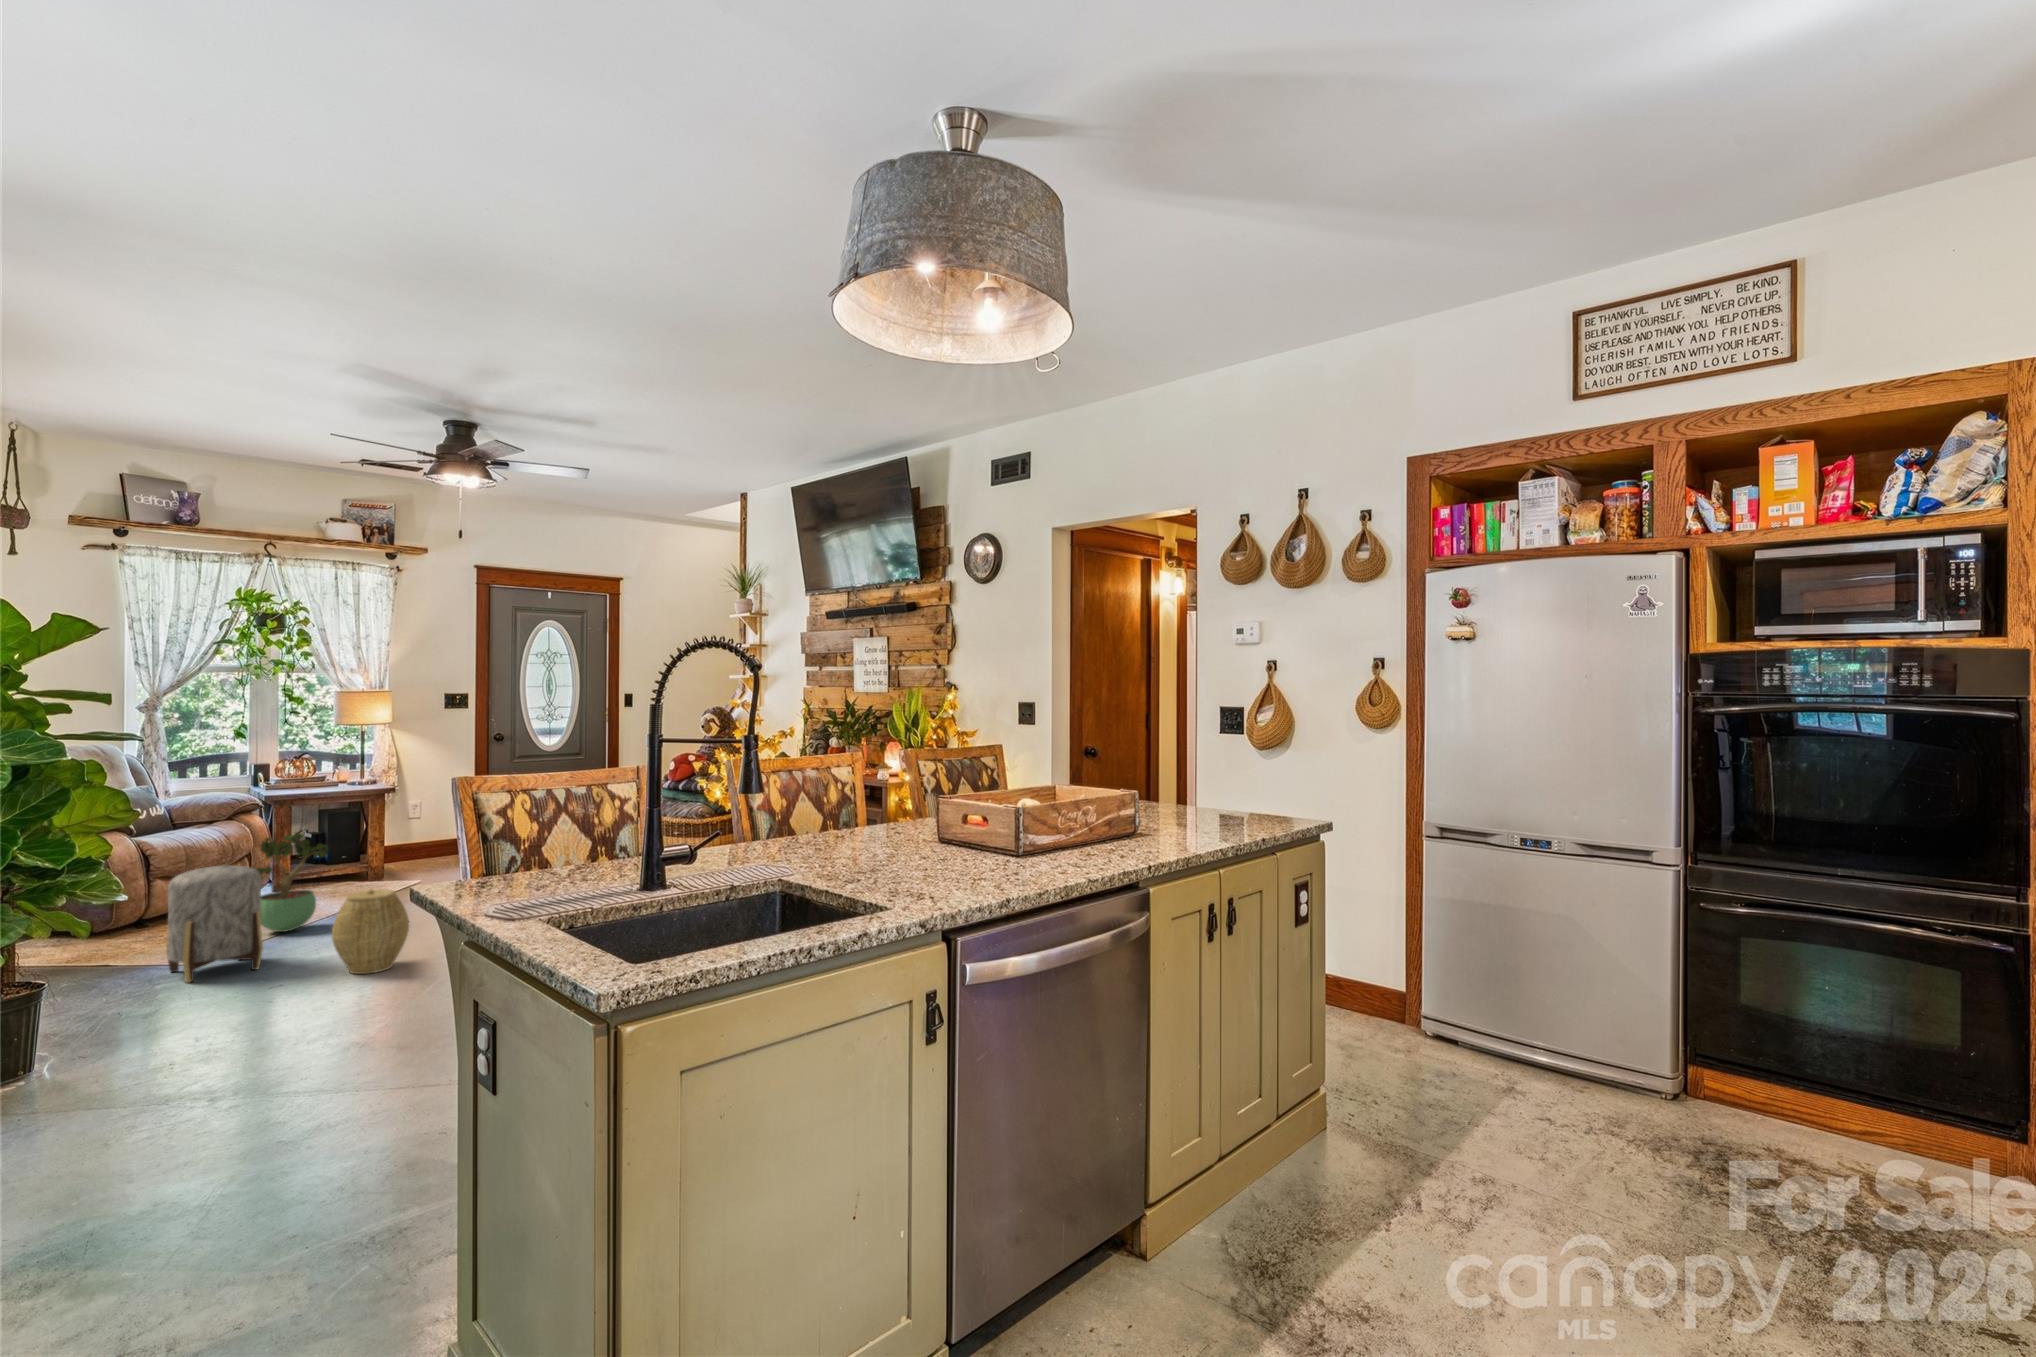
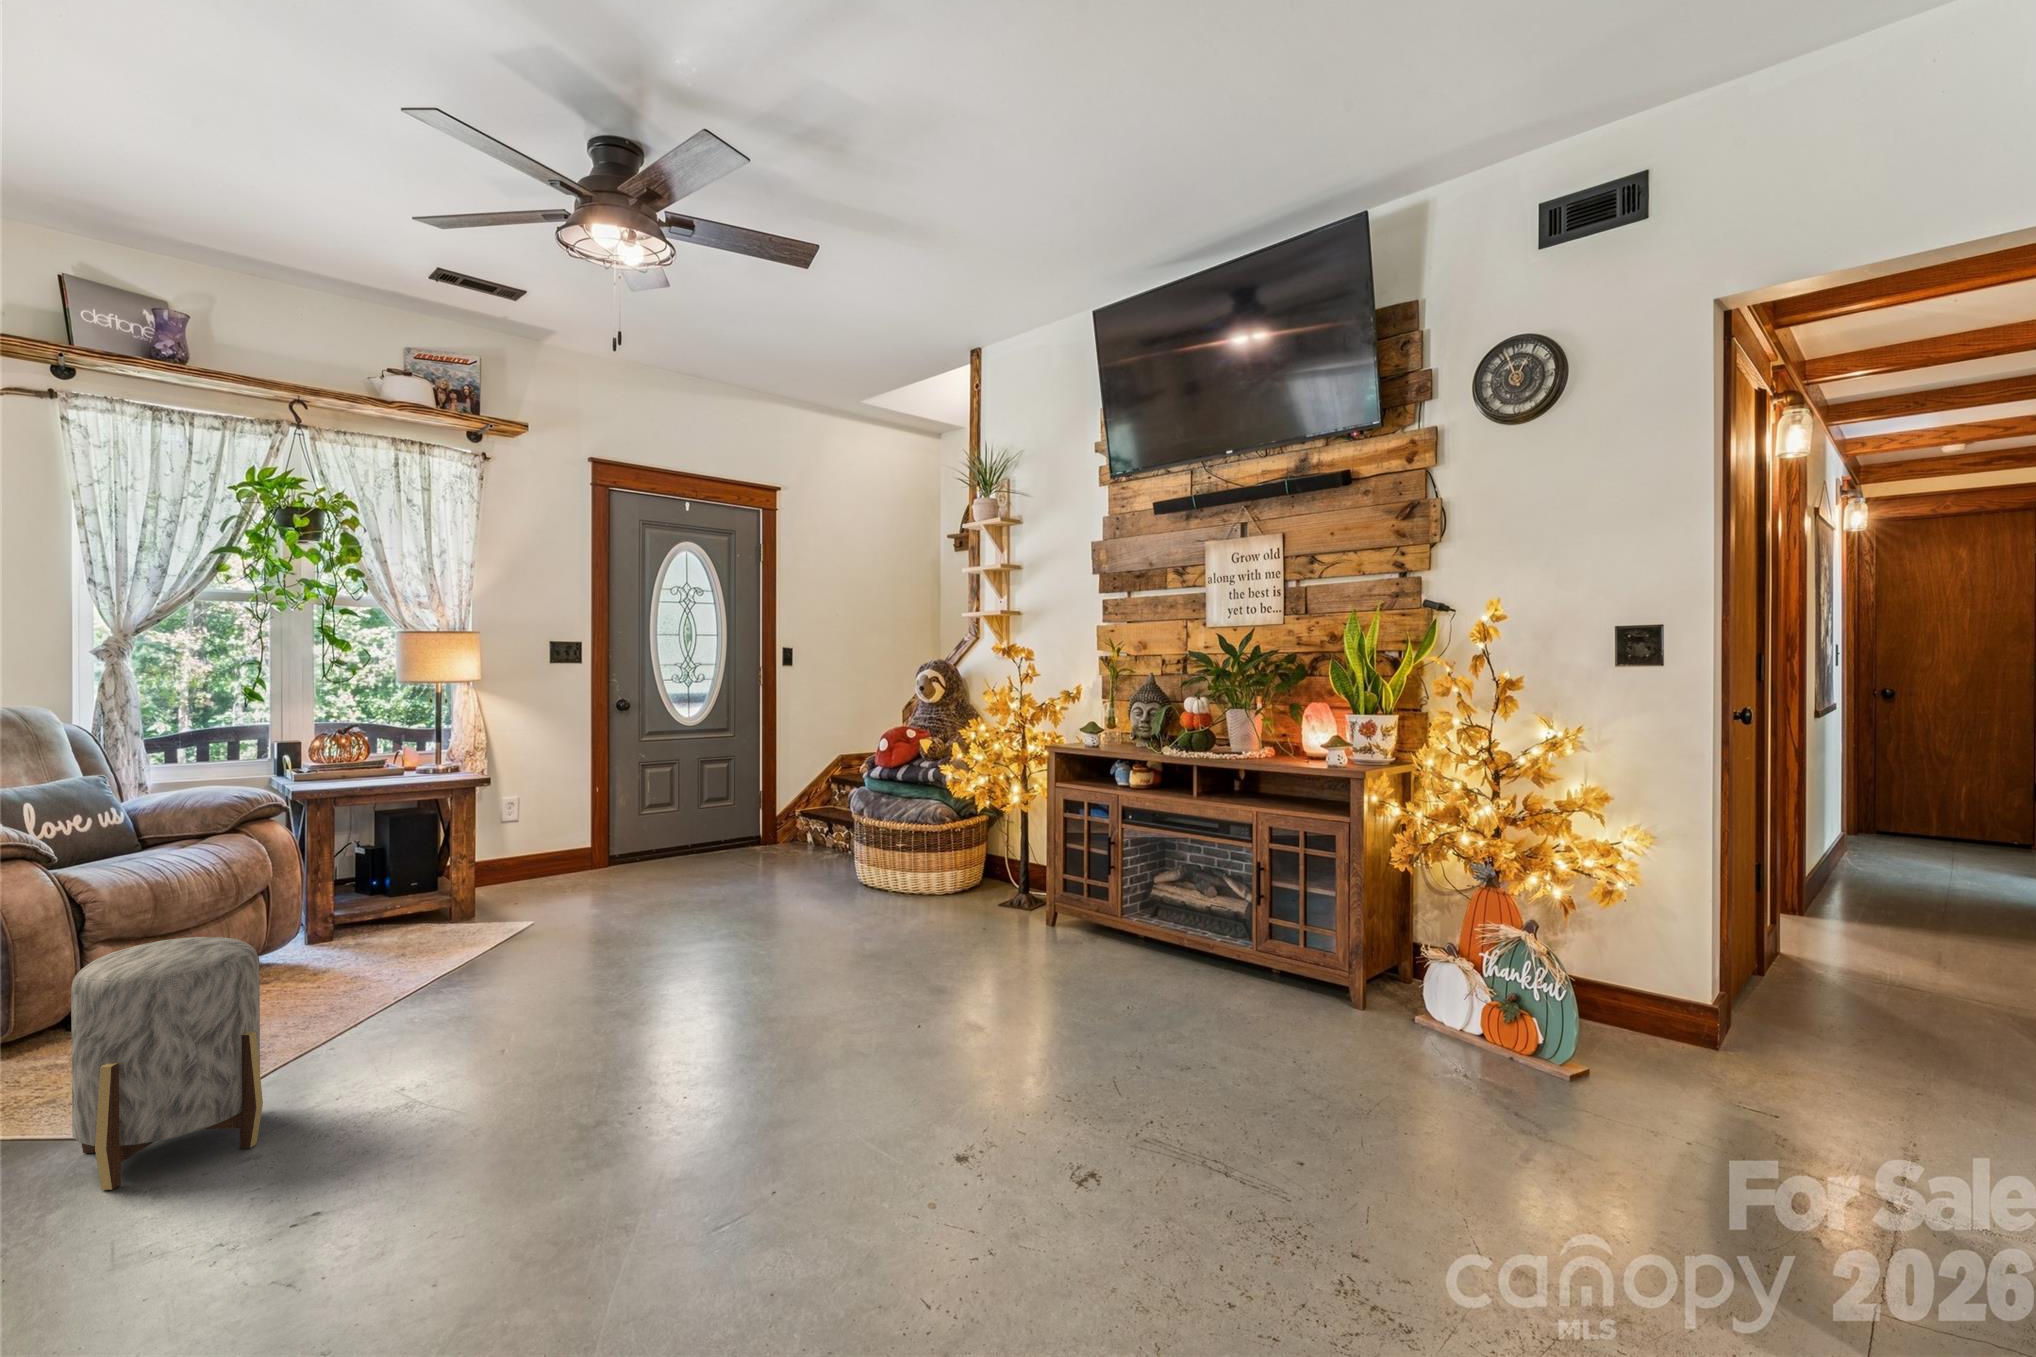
potted plant: present [256,833,328,932] -> none [247,860,387,1037]
woven basket: present [332,890,409,974] -> none [395,986,542,1167]

